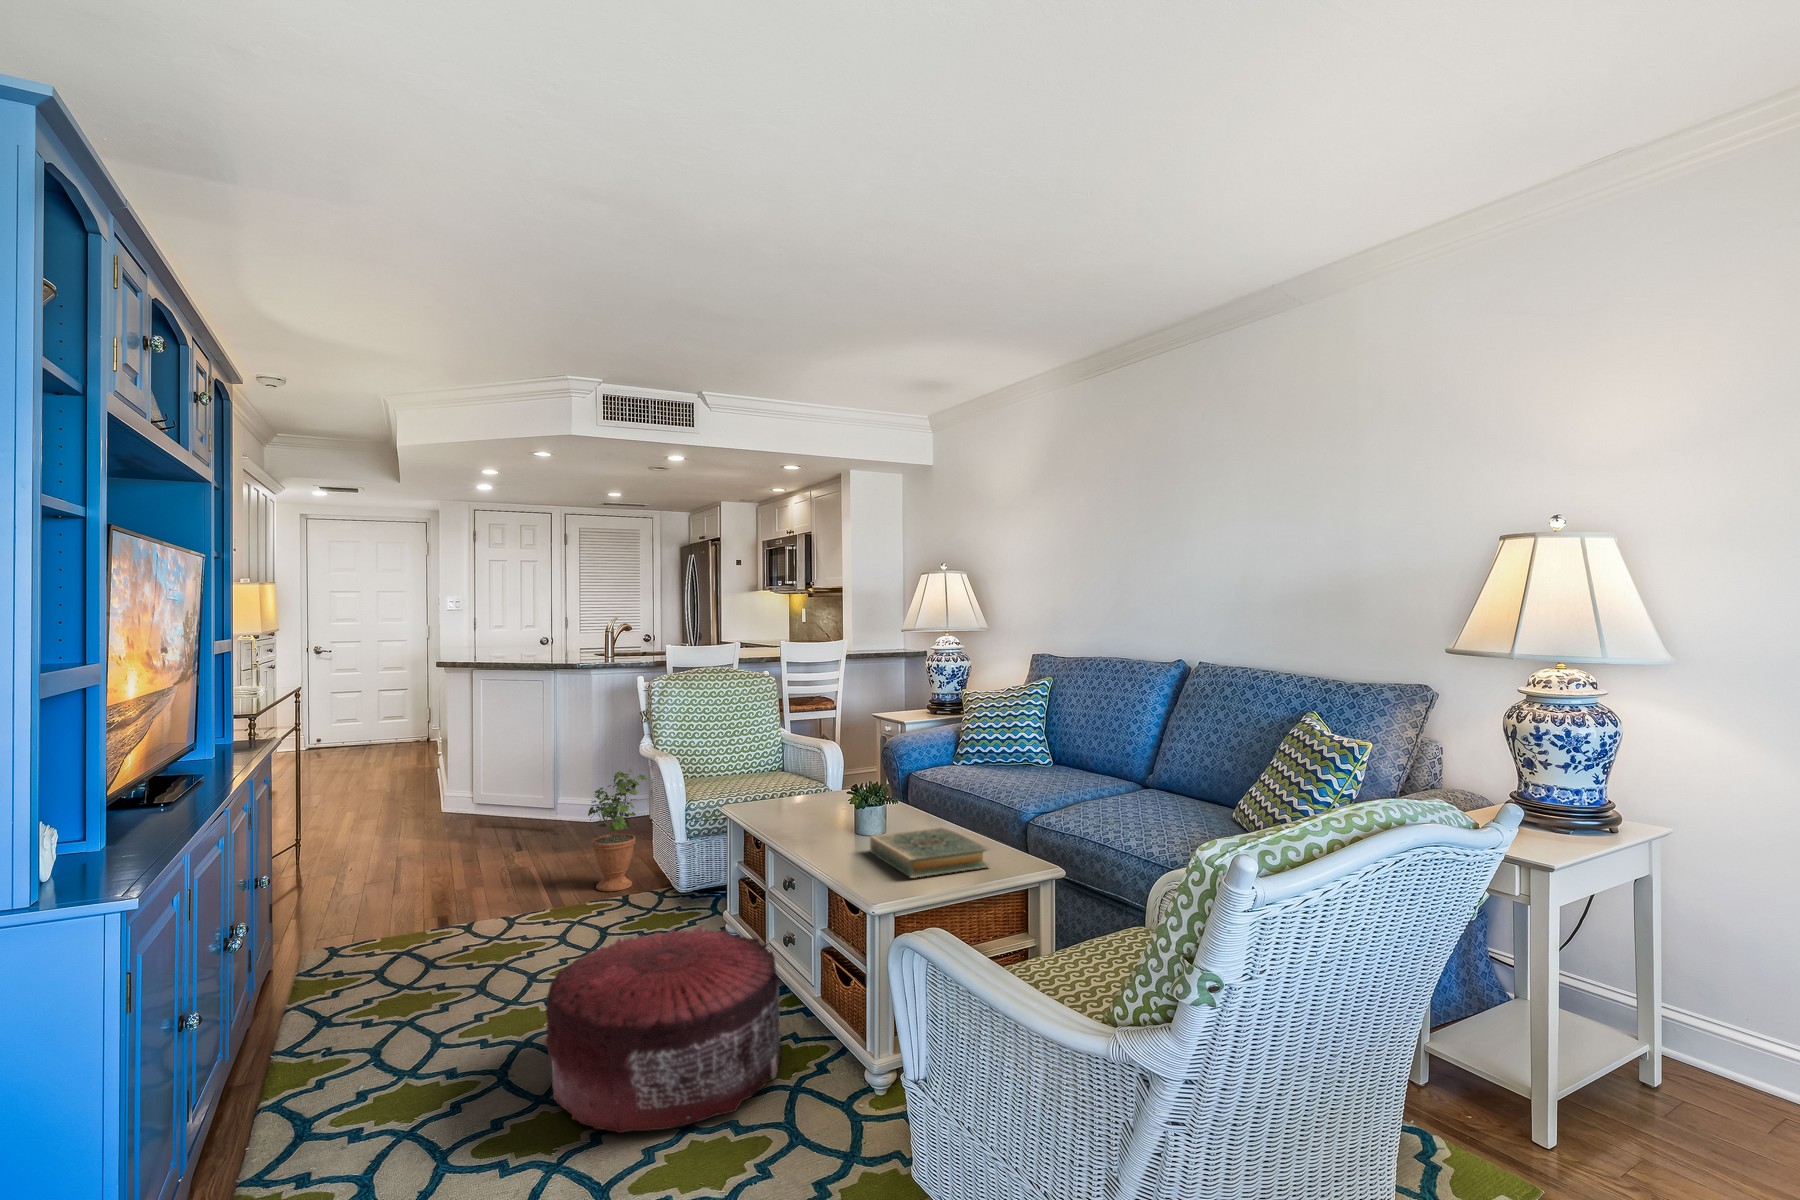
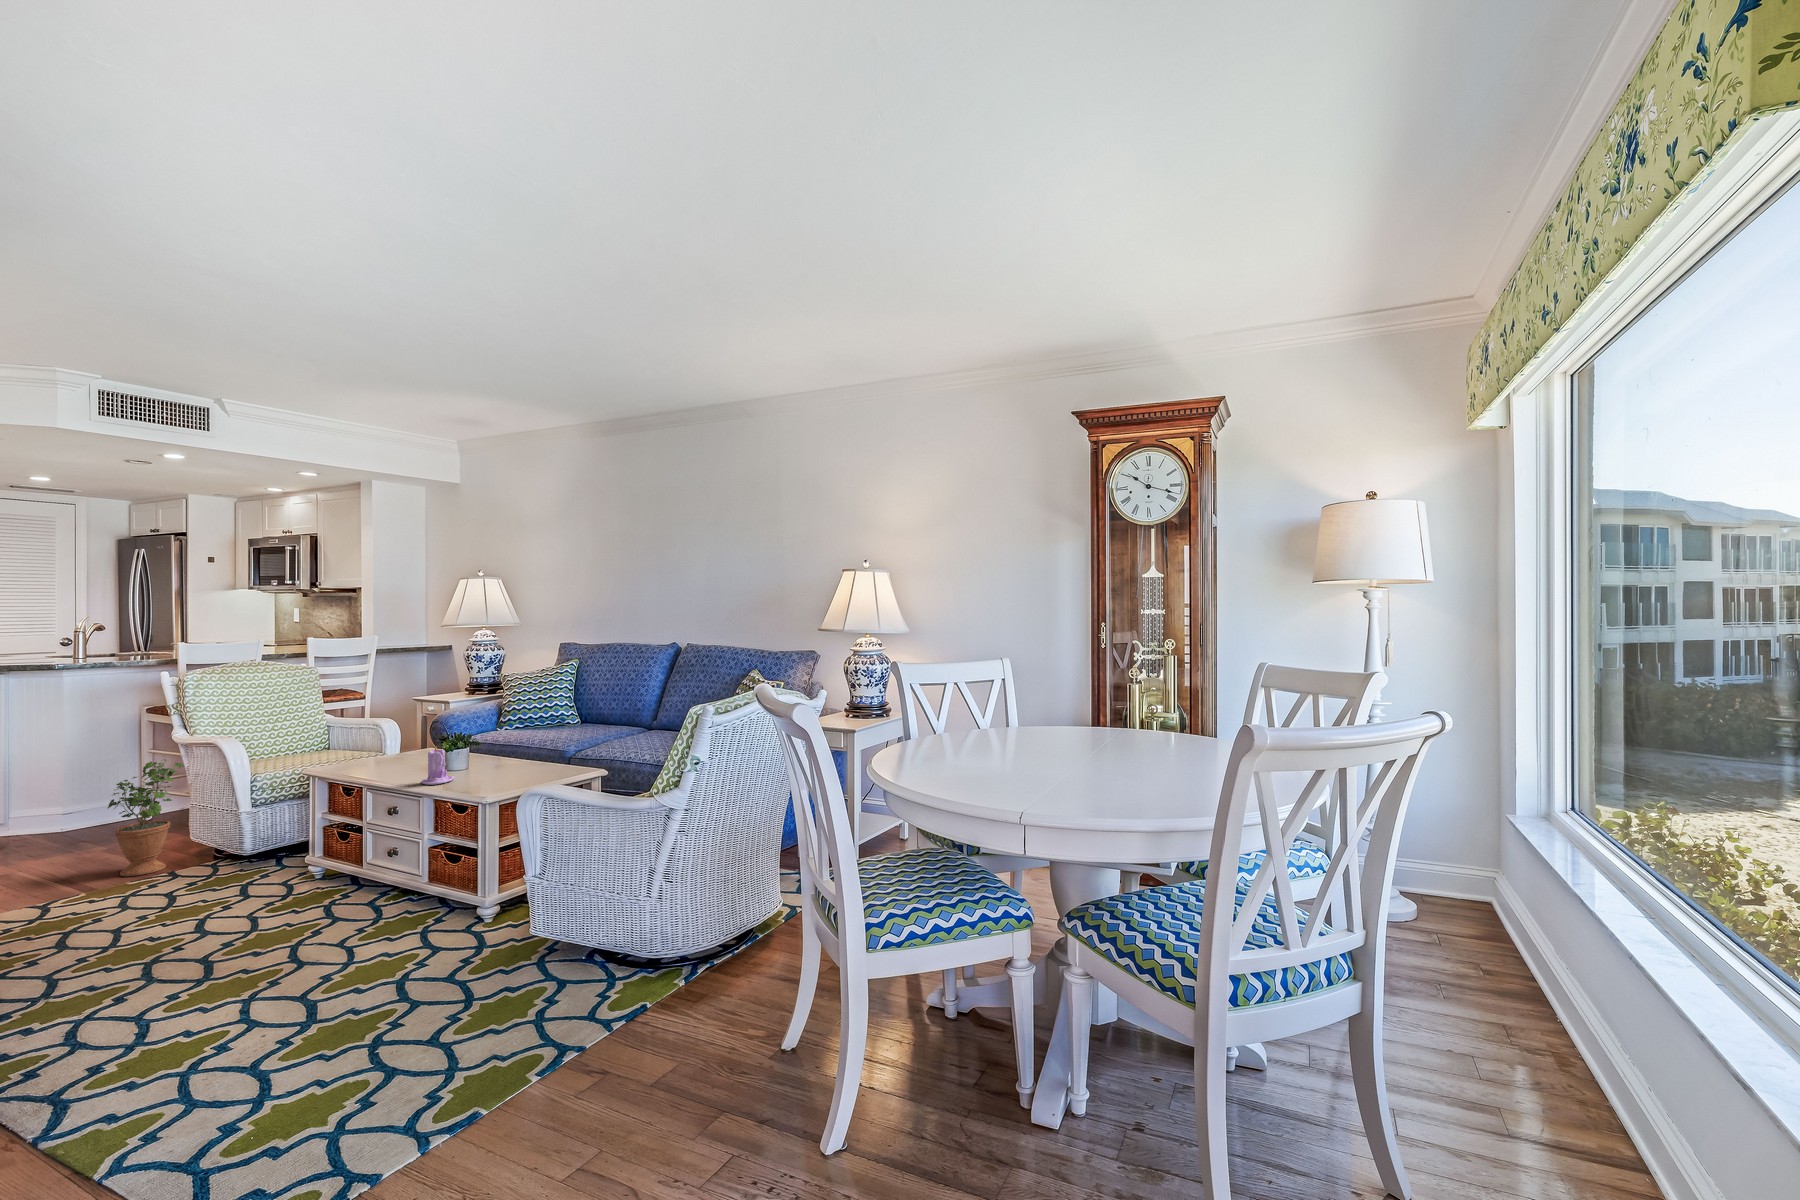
candle: none [822,795,861,850] -> present [421,748,455,785]
hardback book: present [870,827,989,878] -> none [465,760,562,790]
pouf: present [545,926,783,1133] -> none [186,854,407,1004]

